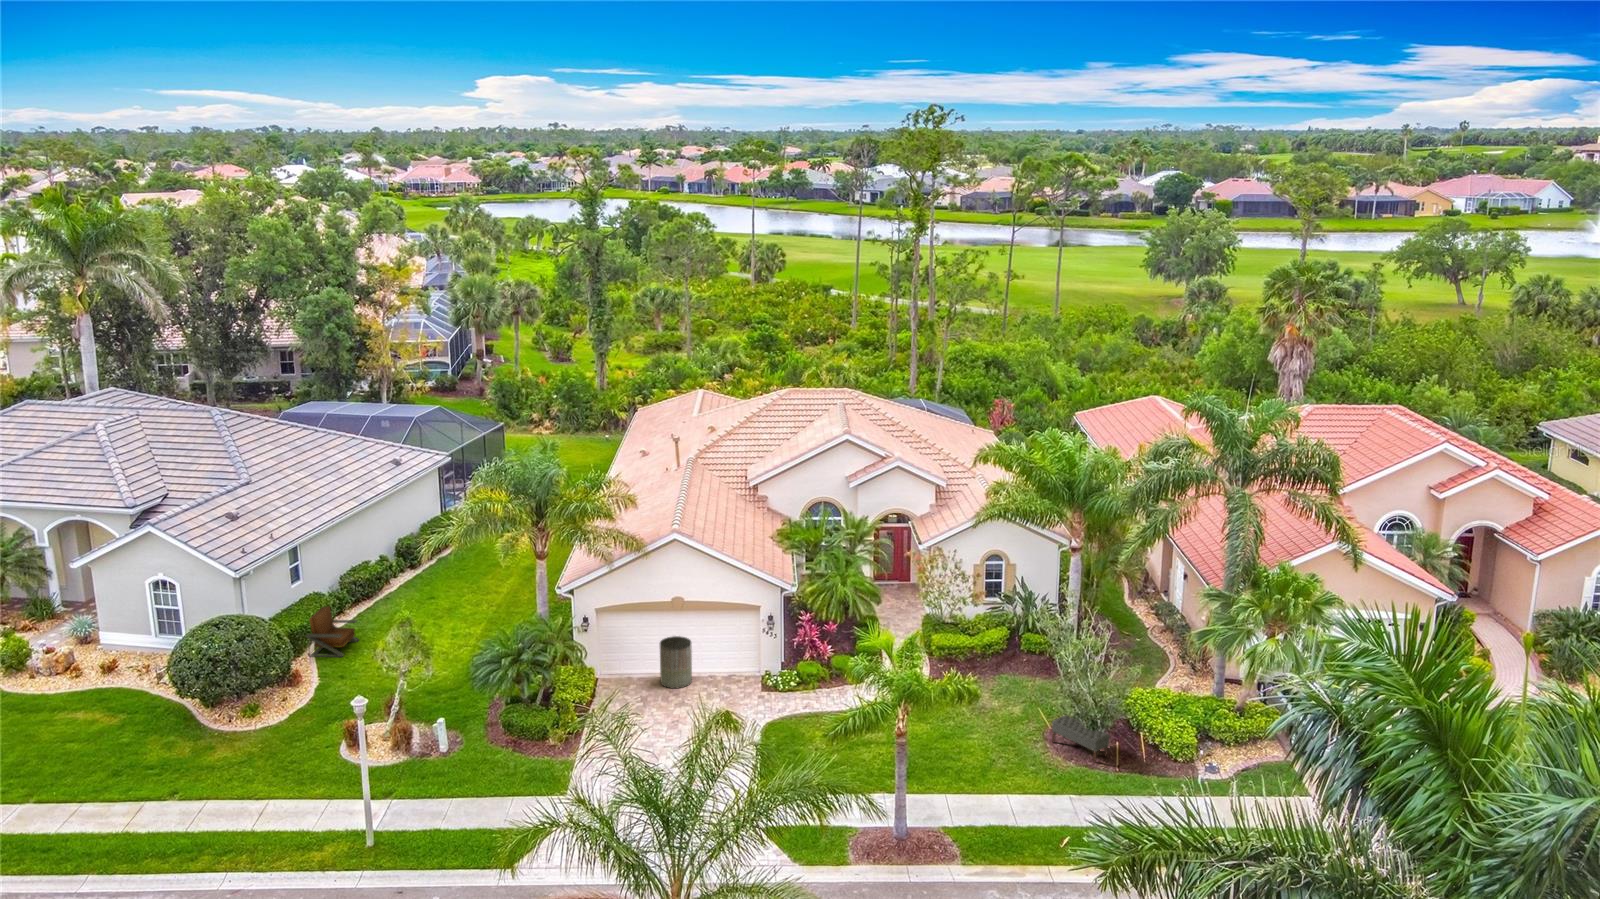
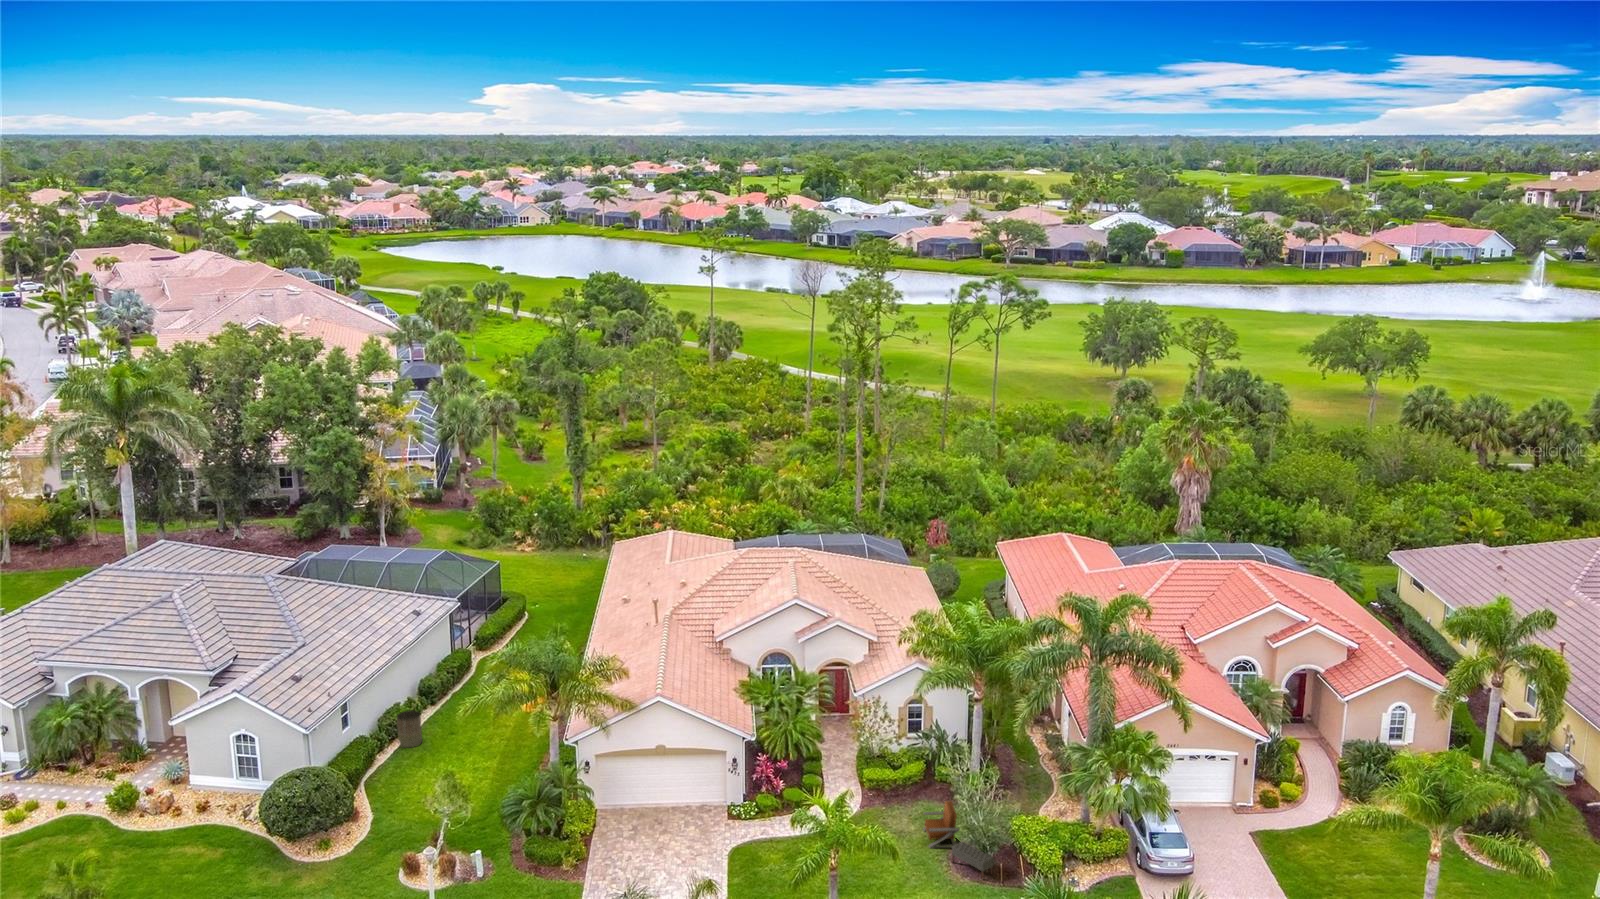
lounge chair: present [306,607,359,657] -> present [923,801,960,848]
trash can: present [660,636,692,688] -> present [397,710,422,748]

